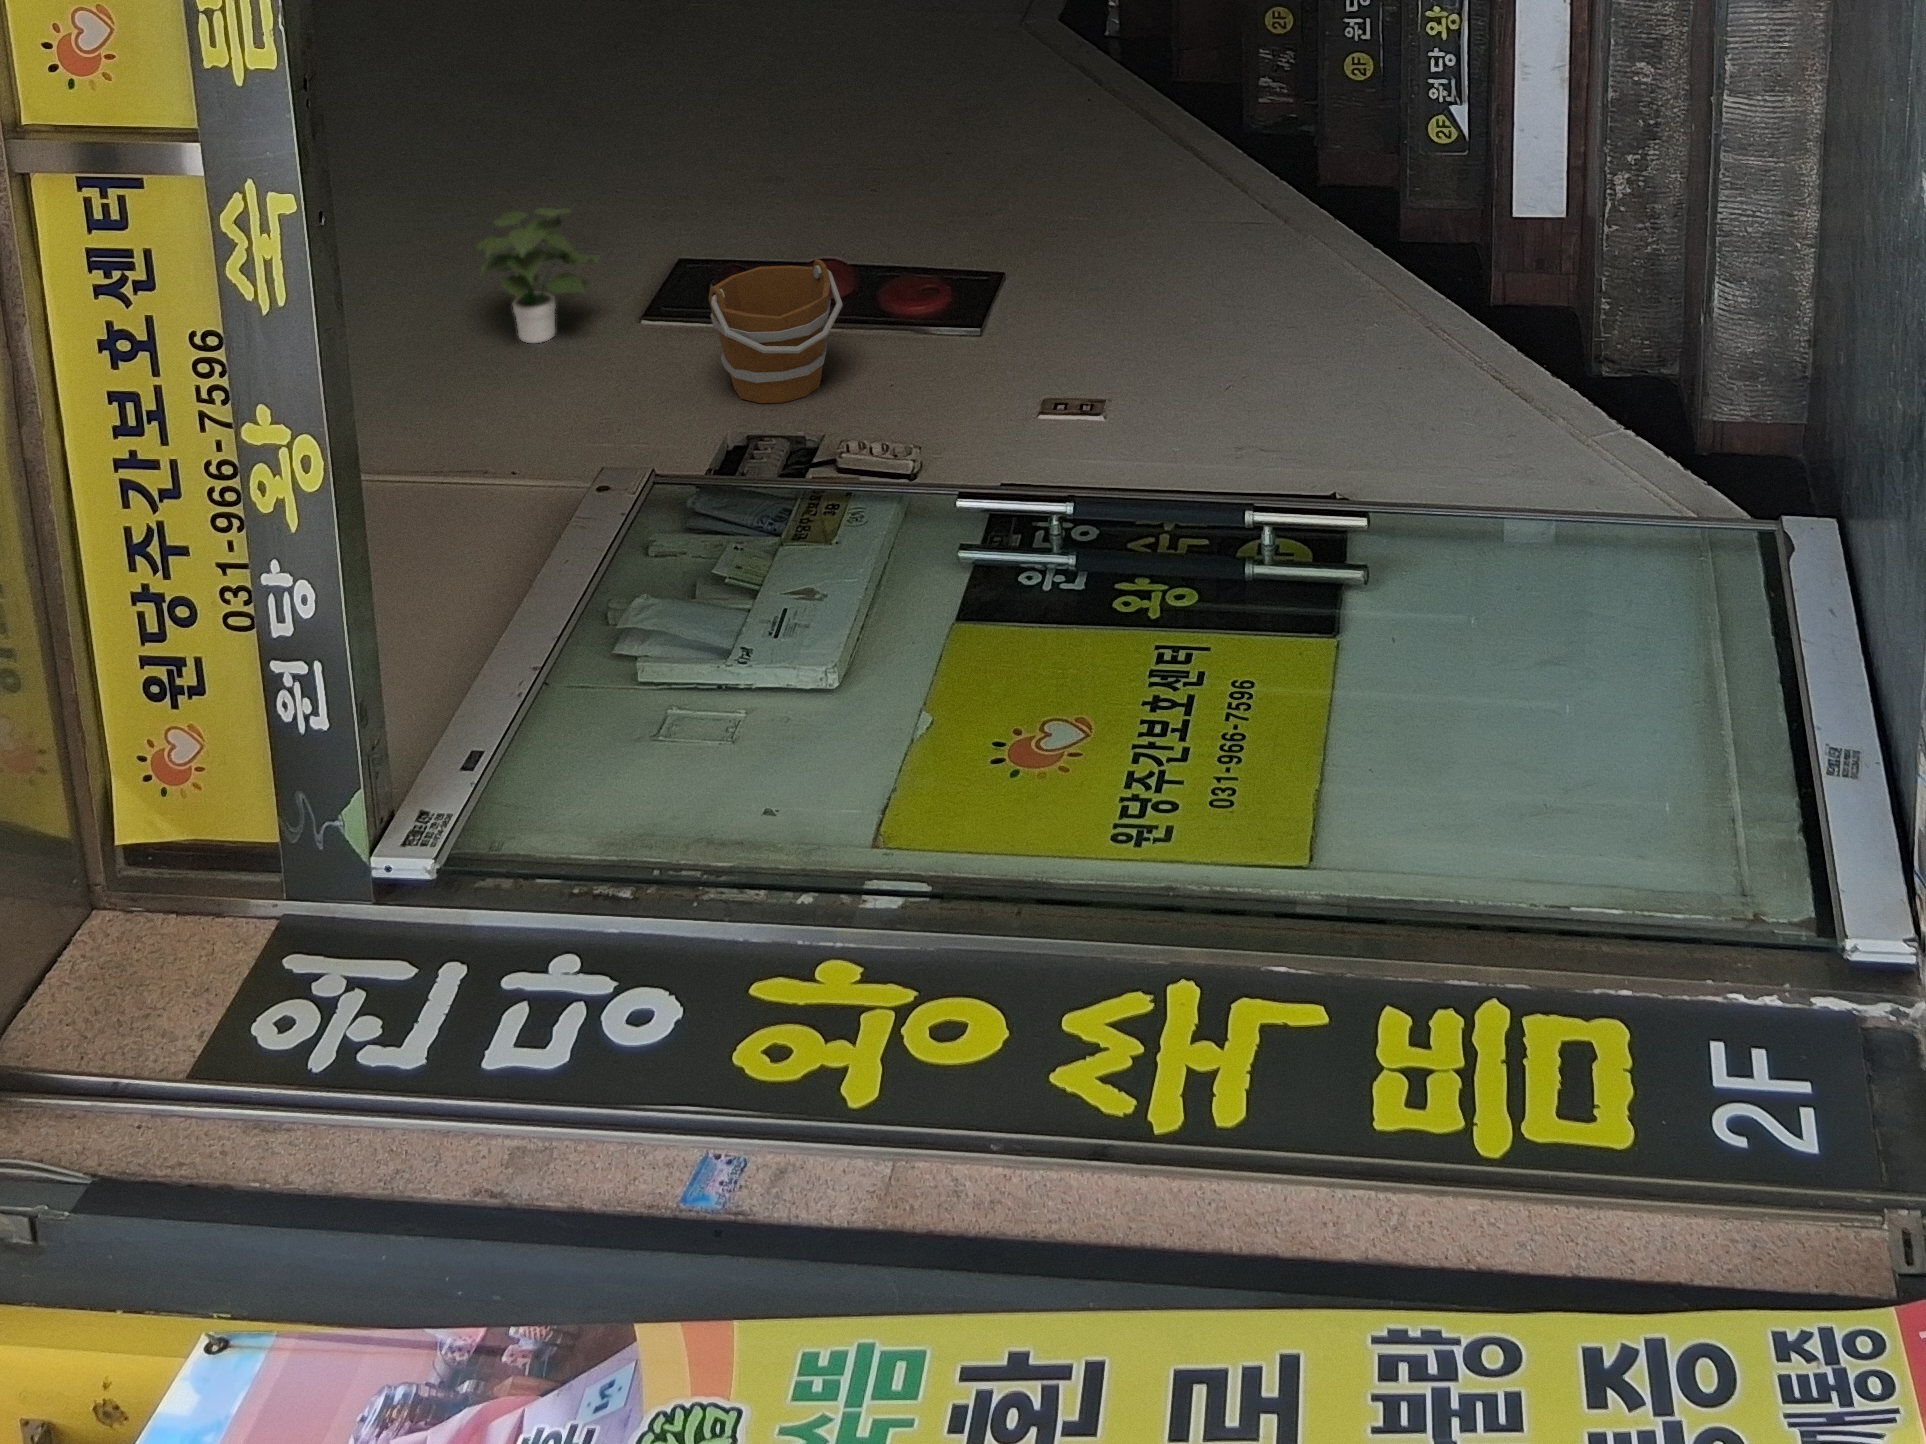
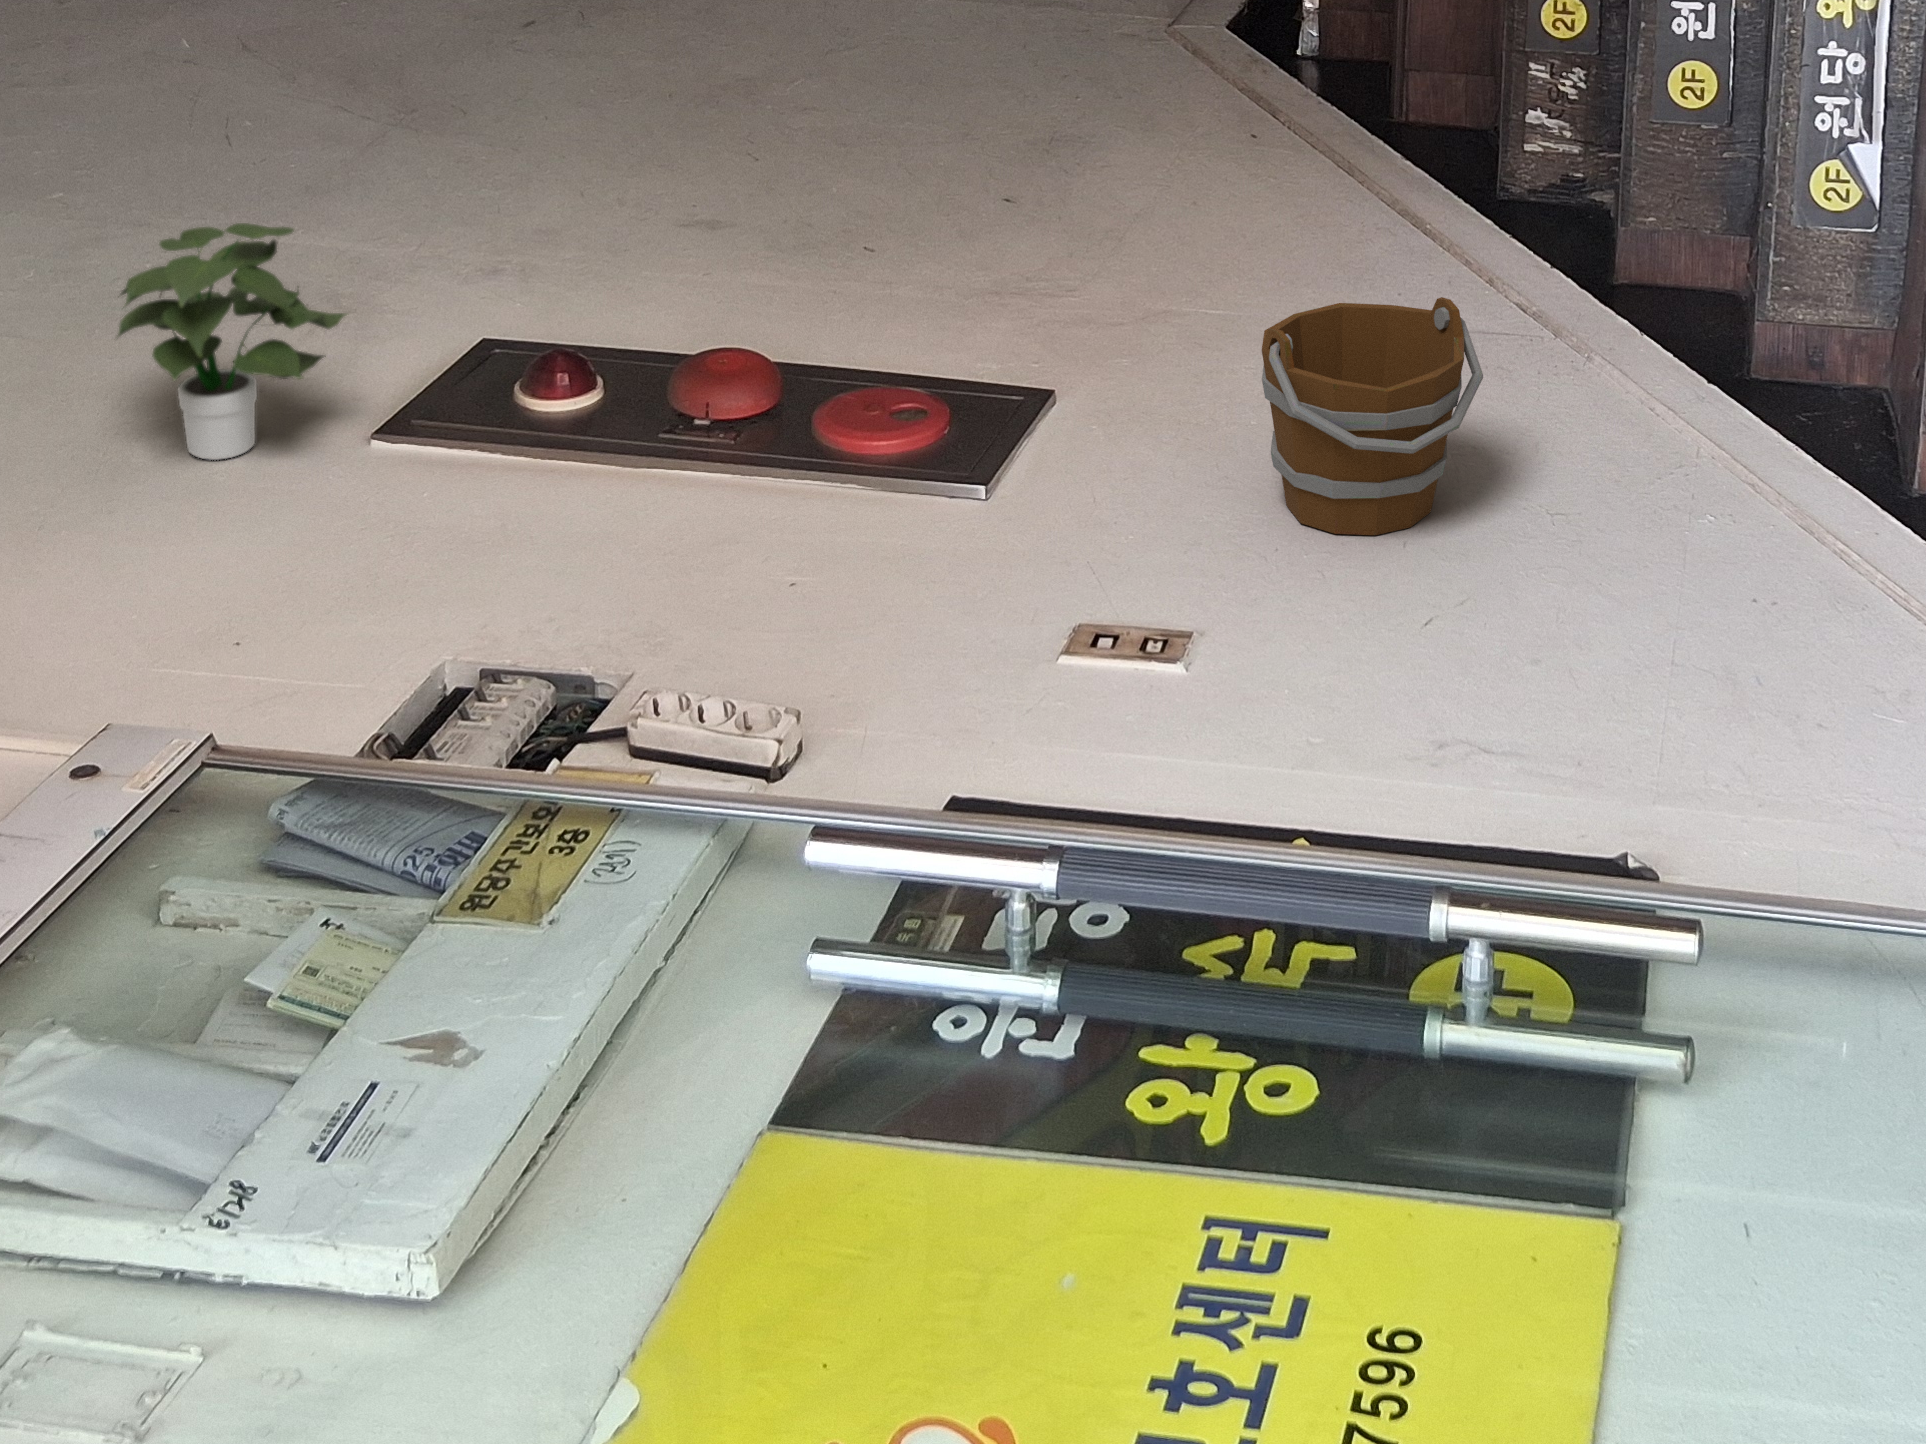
bucket: present [709,259,843,403] -> present [1262,297,1483,535]

